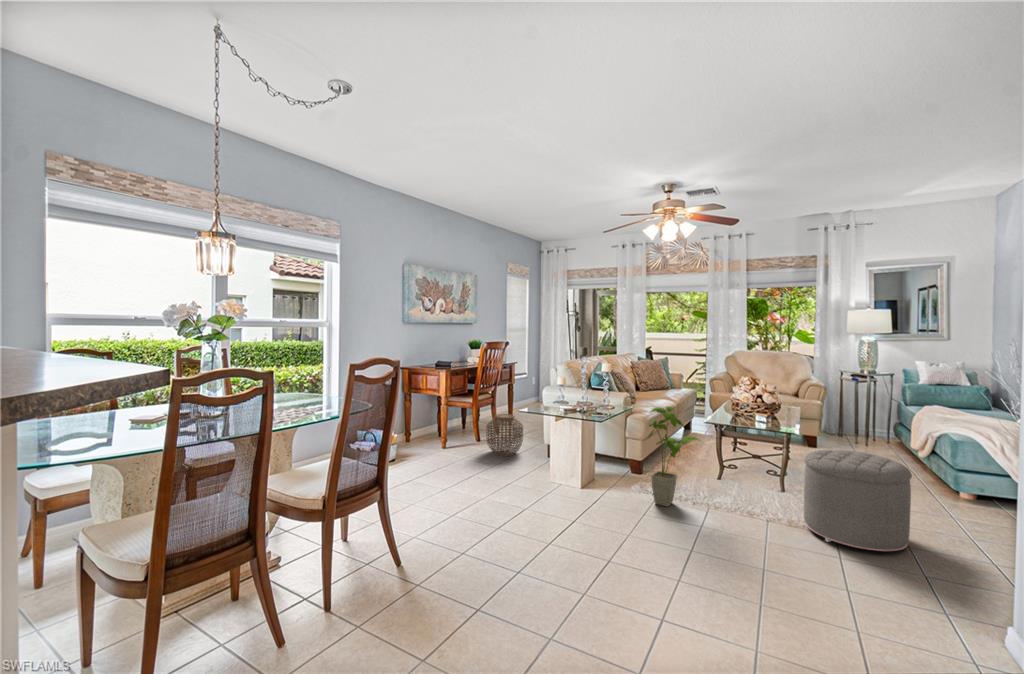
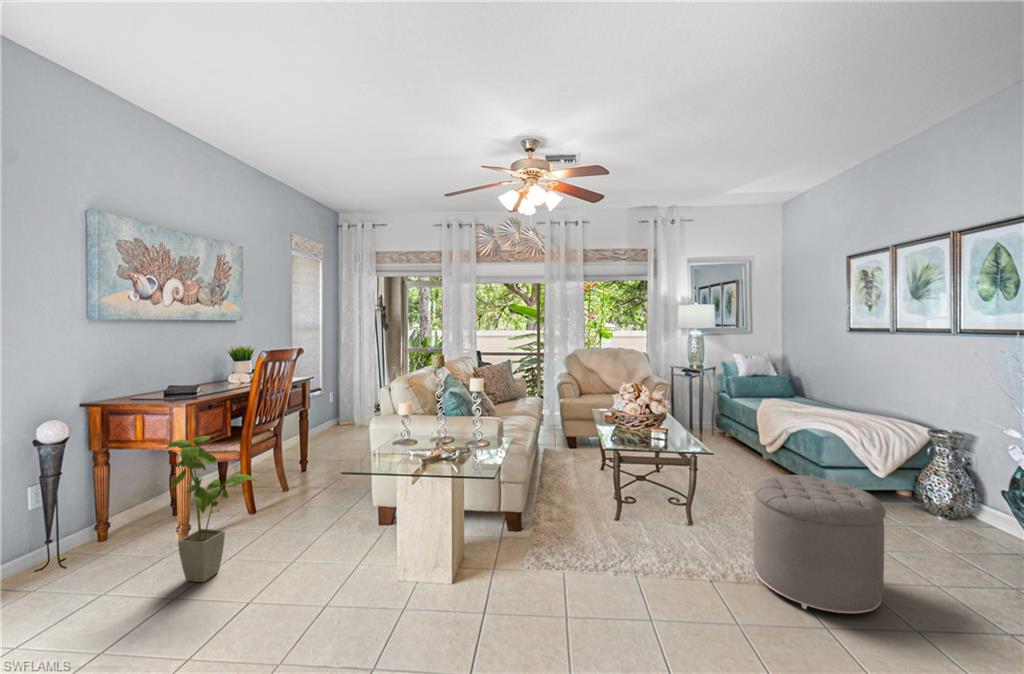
house plant: present [648,406,699,507] -> present [166,436,256,582]
woven basket: present [486,414,523,456] -> none [271,467,337,540]

